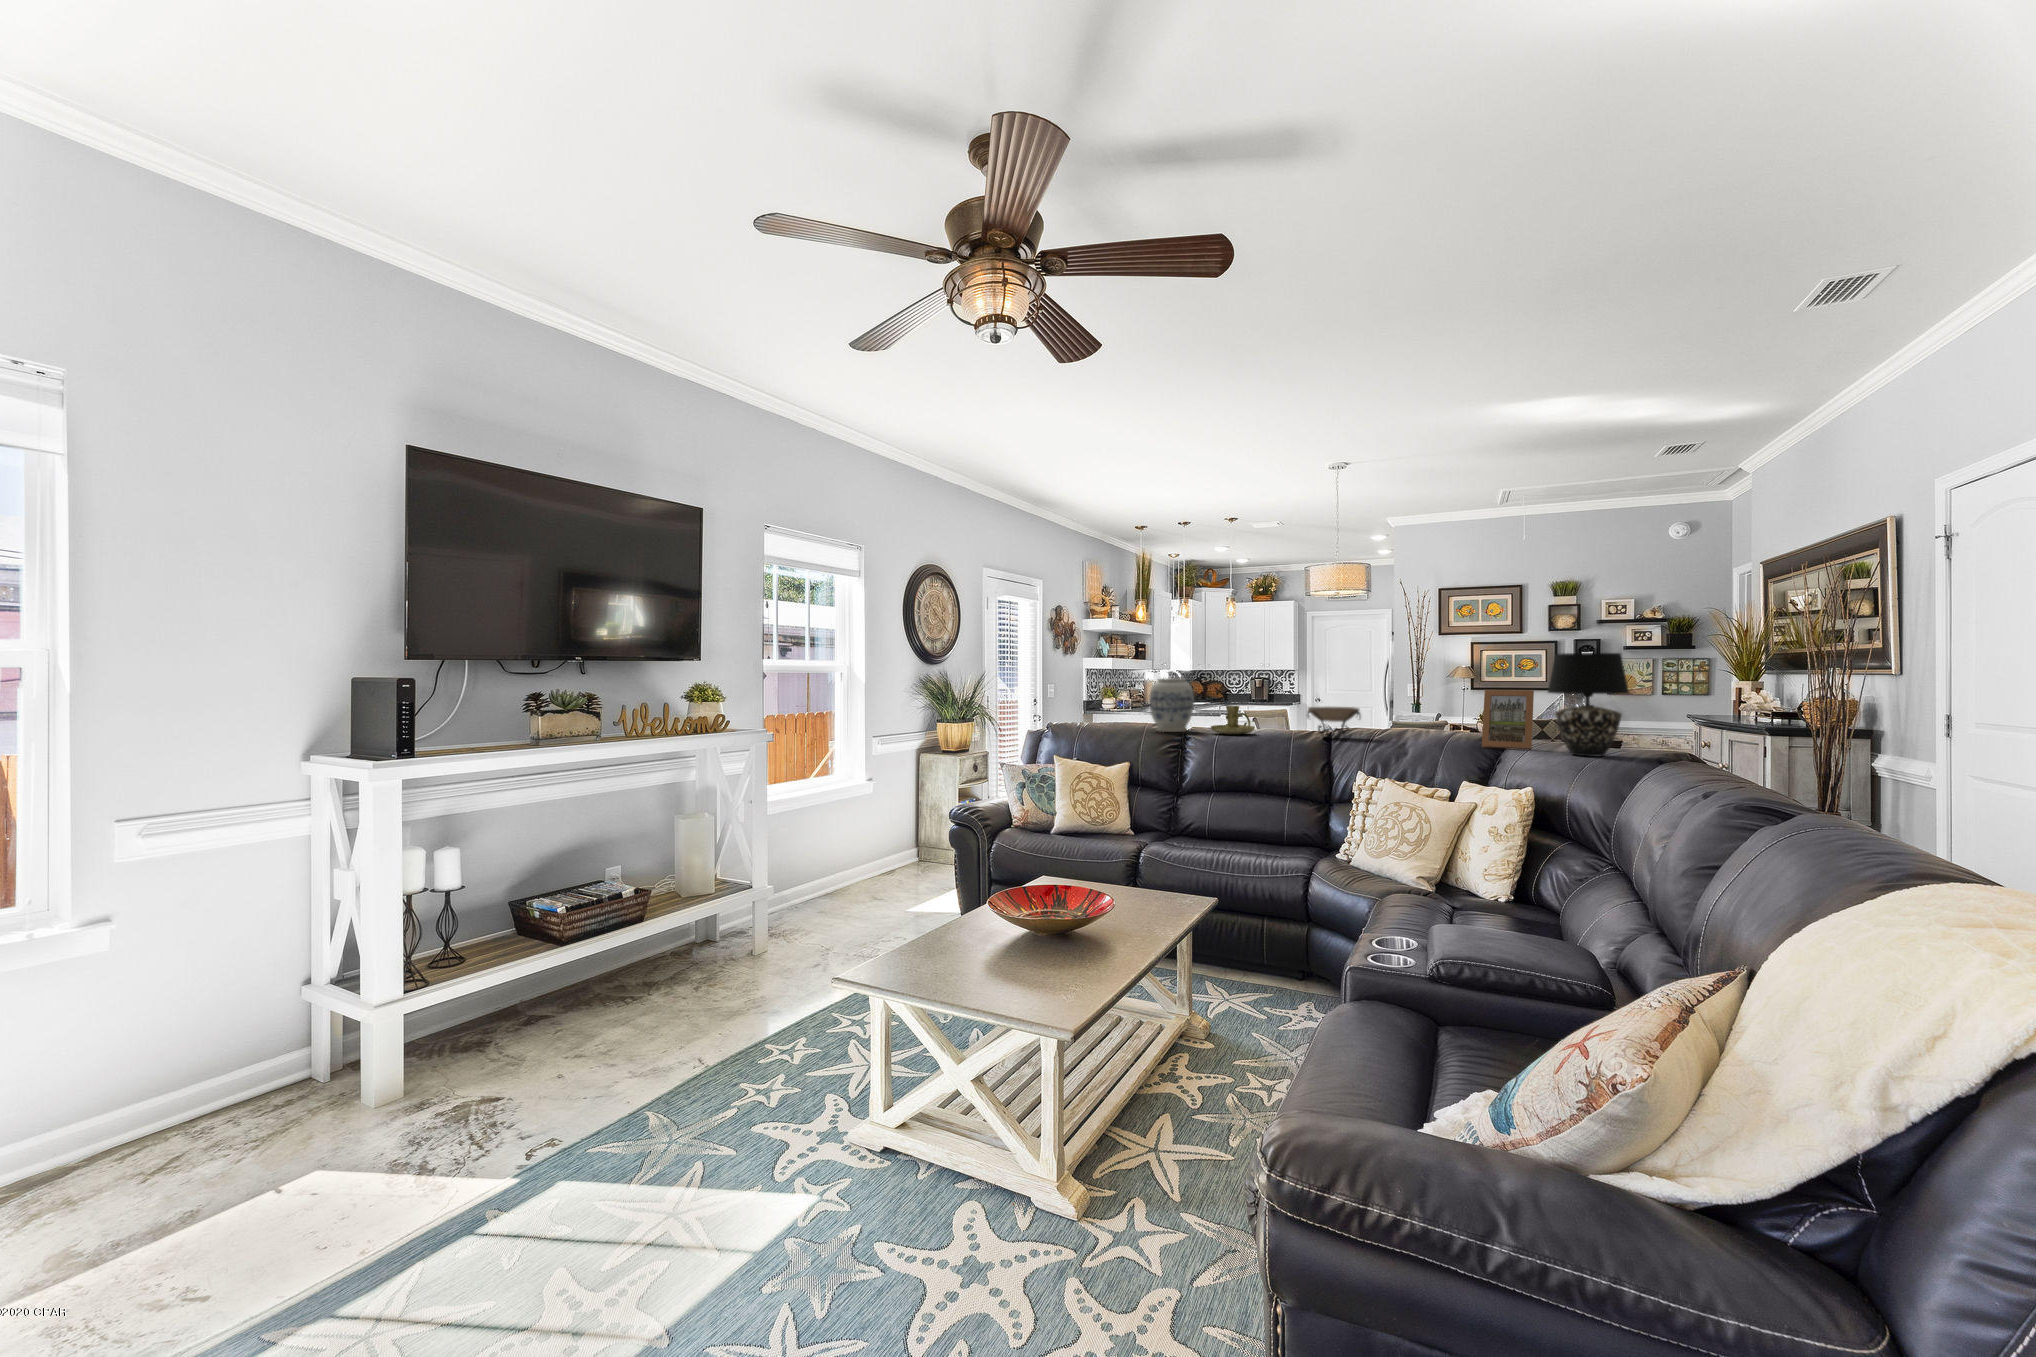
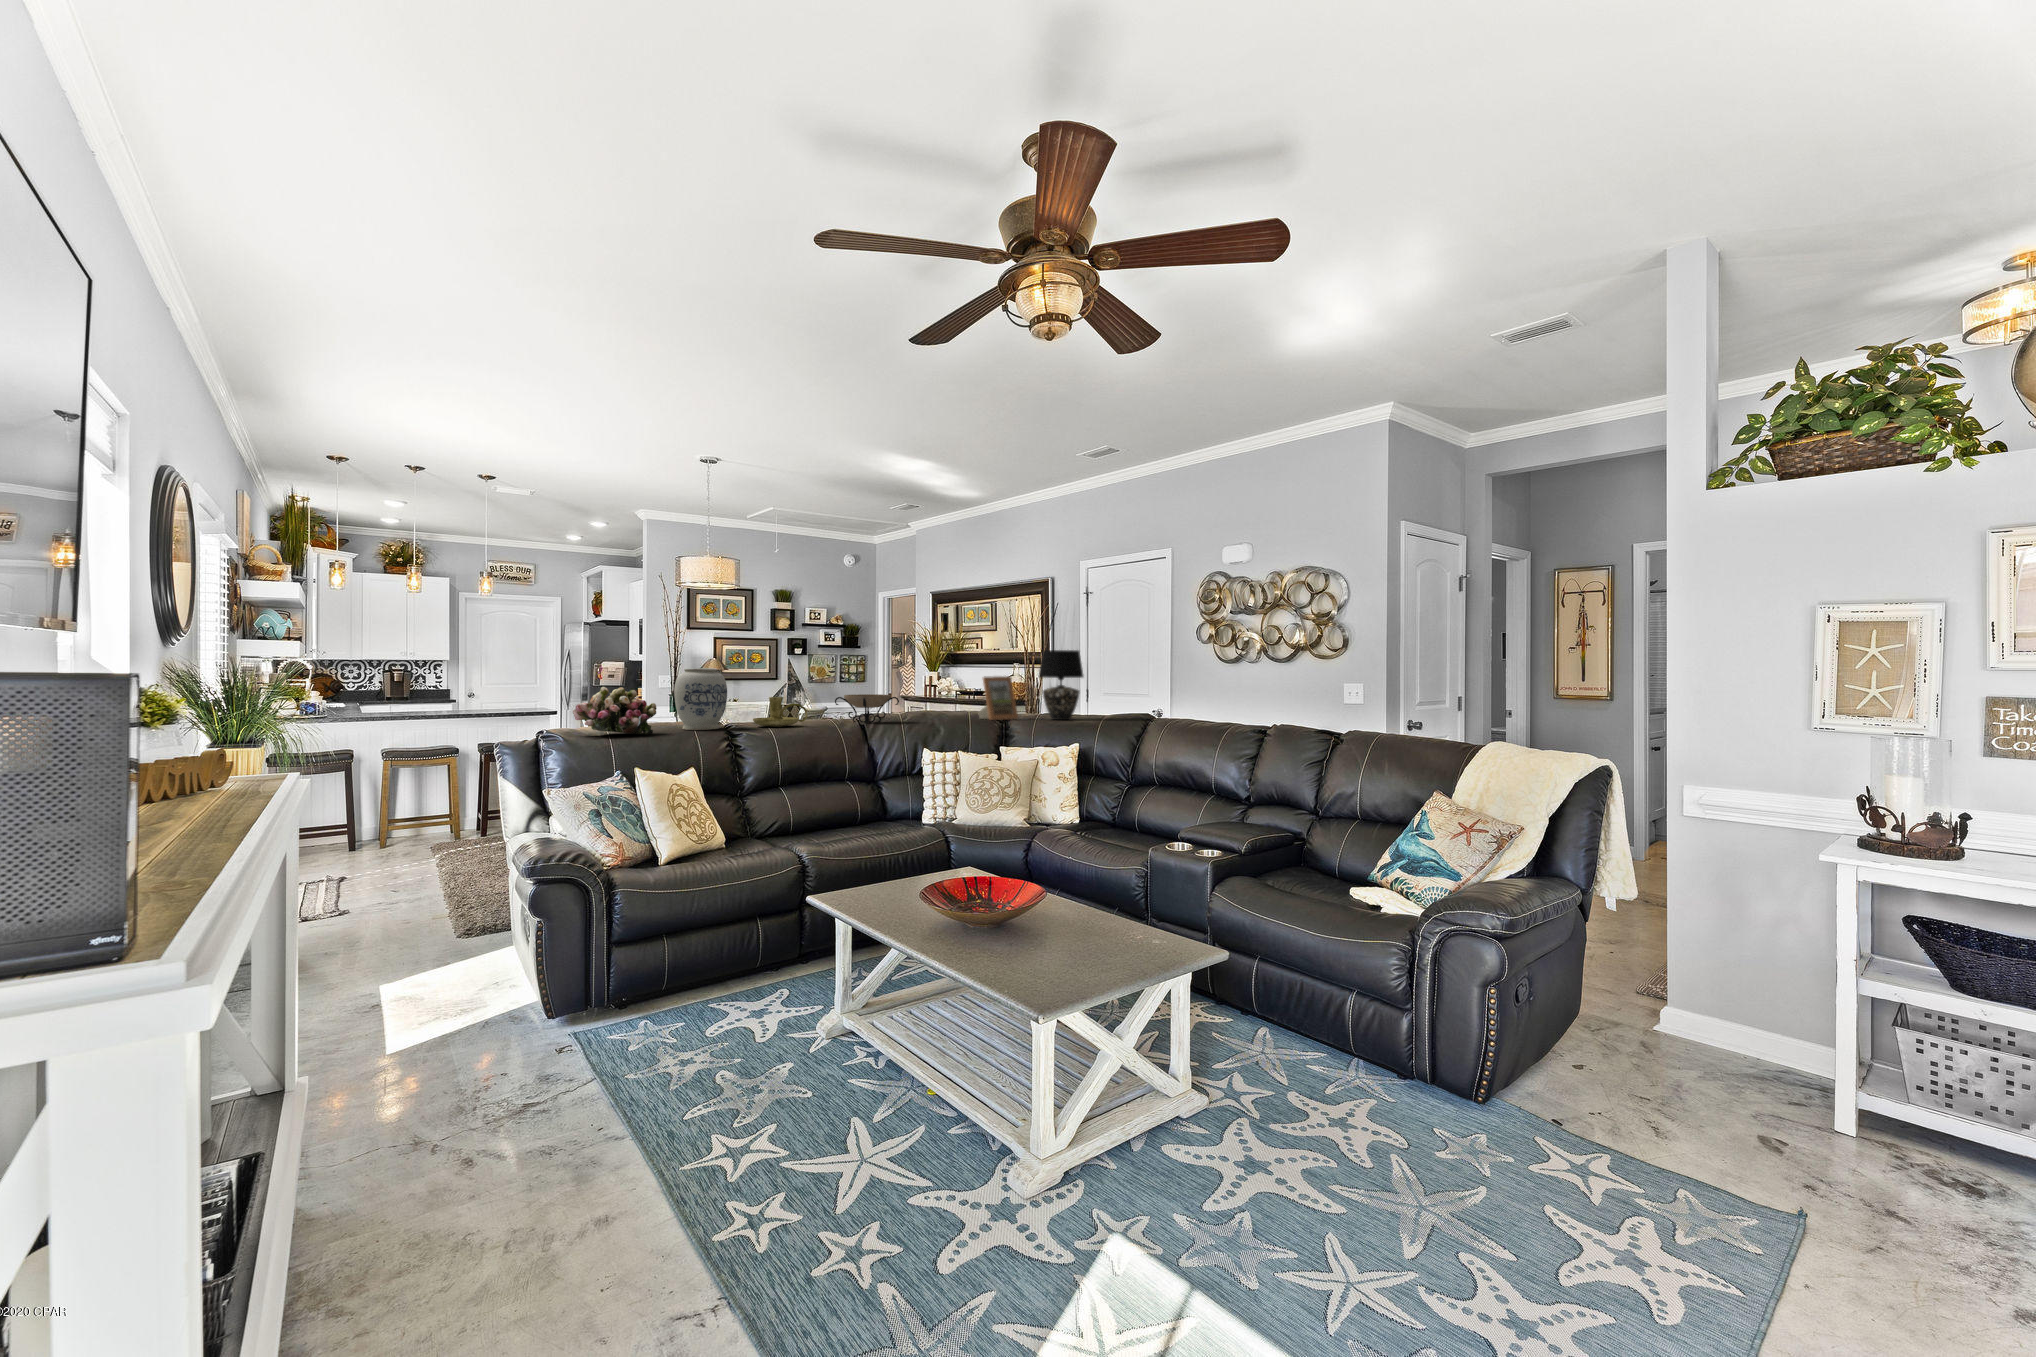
flower arrangement: none [1055,693,1120,732] -> present [573,687,657,734]

